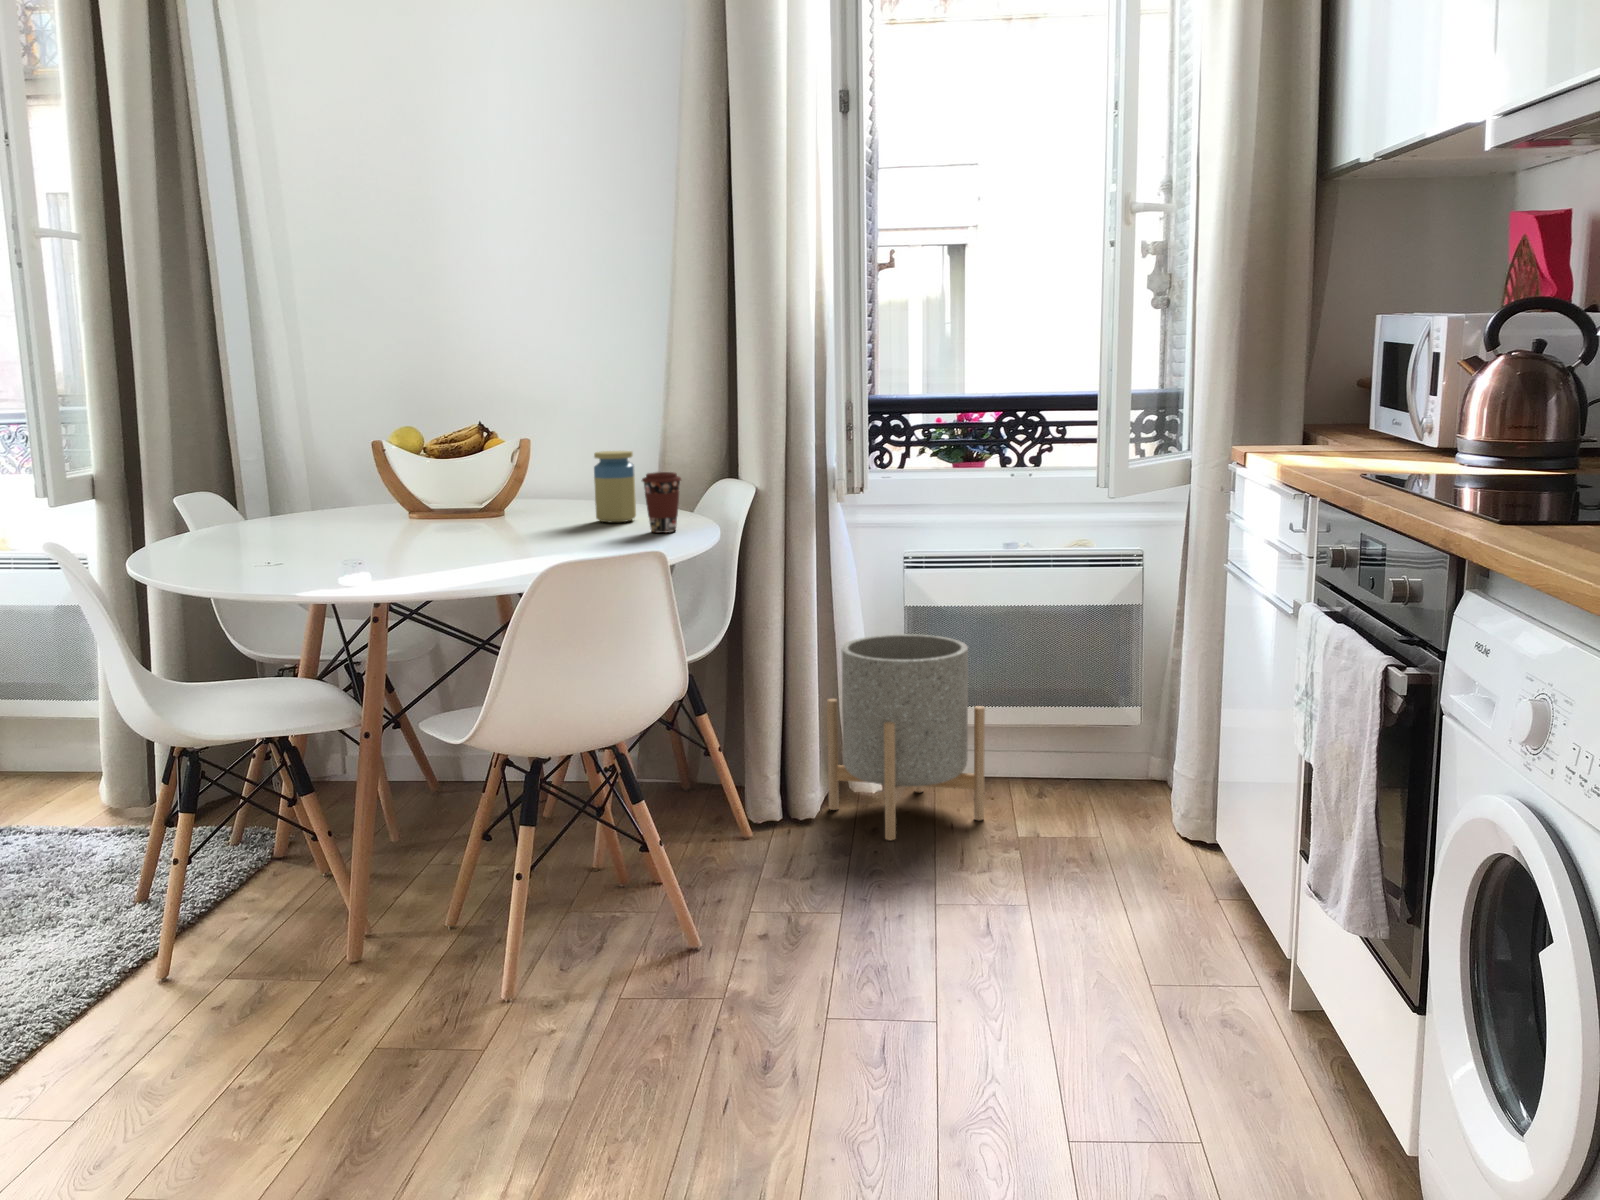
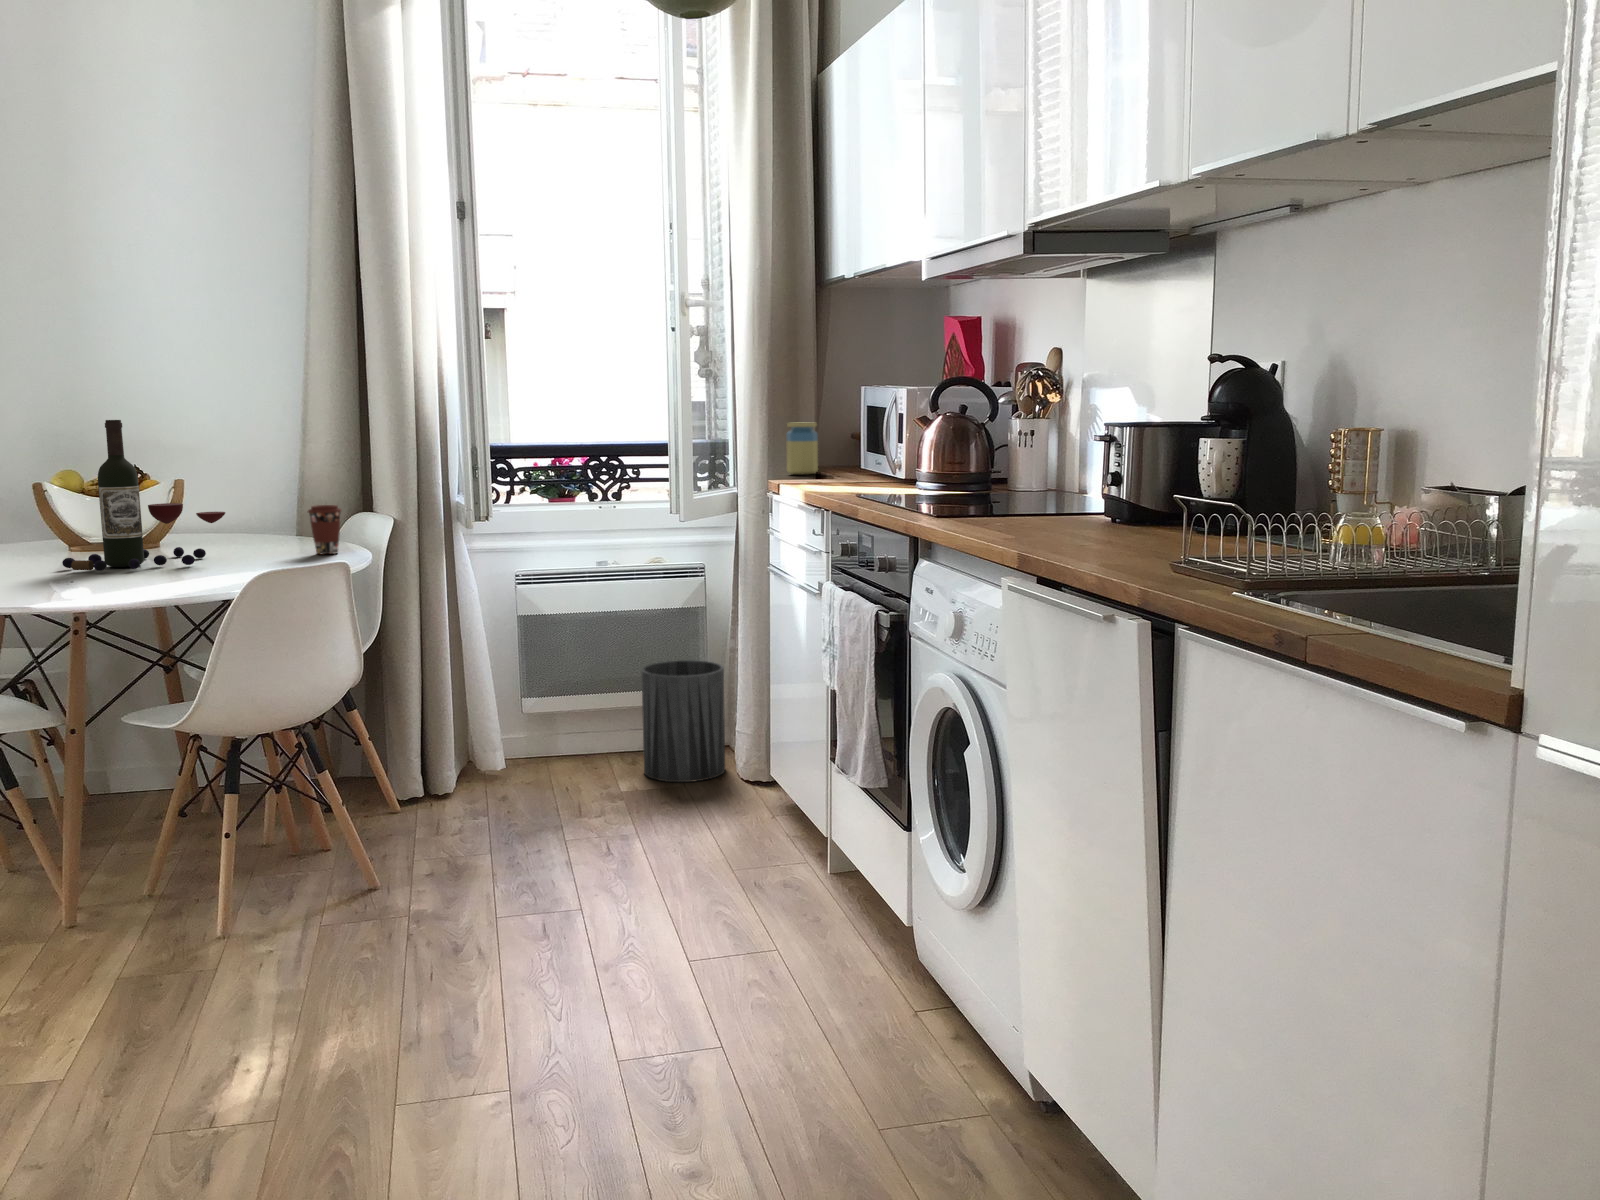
wine bottle: none [370,370,550,548] -> present [62,420,225,571]
jar: present [594,451,636,522] -> present [786,422,818,474]
planter: present [827,634,985,840] -> none [458,637,592,801]
trash can: none [1051,673,1161,833] -> present [641,660,725,782]

